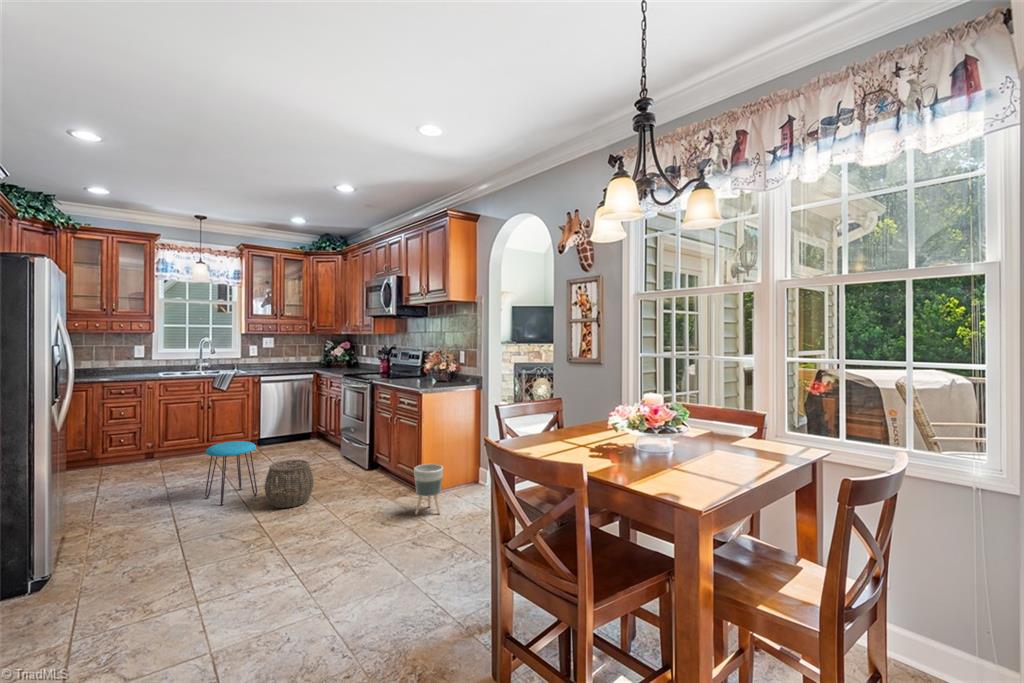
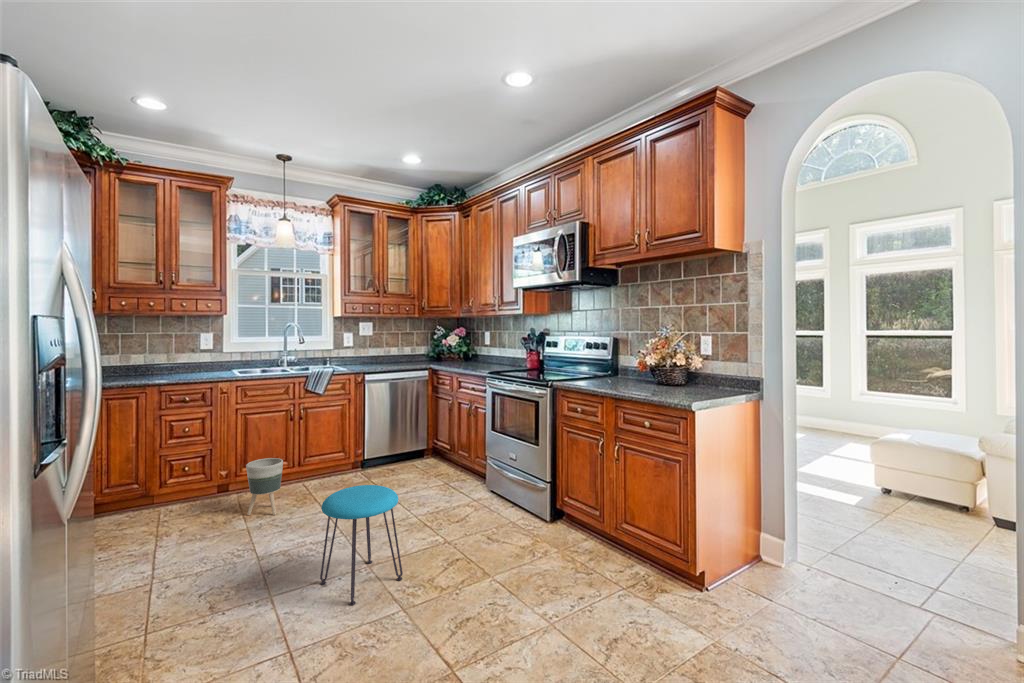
woven basket: present [265,460,314,508] -> none [425,522,504,618]
planter: present [414,464,443,515] -> present [246,458,283,515]

